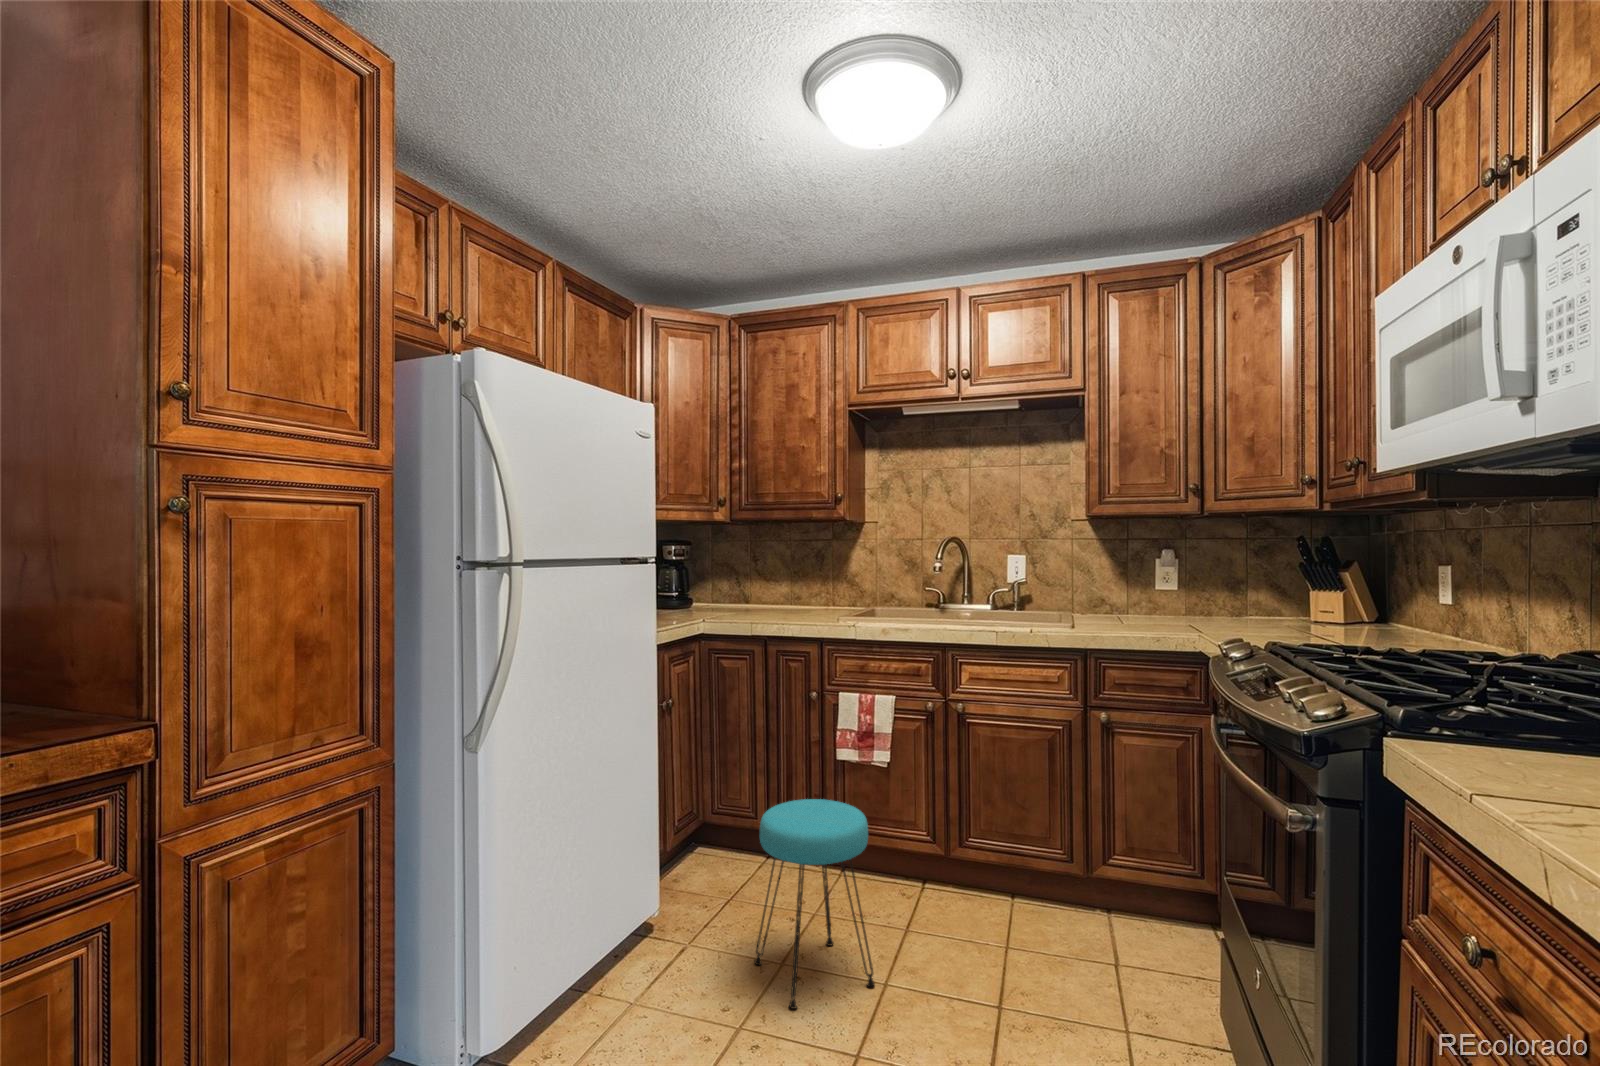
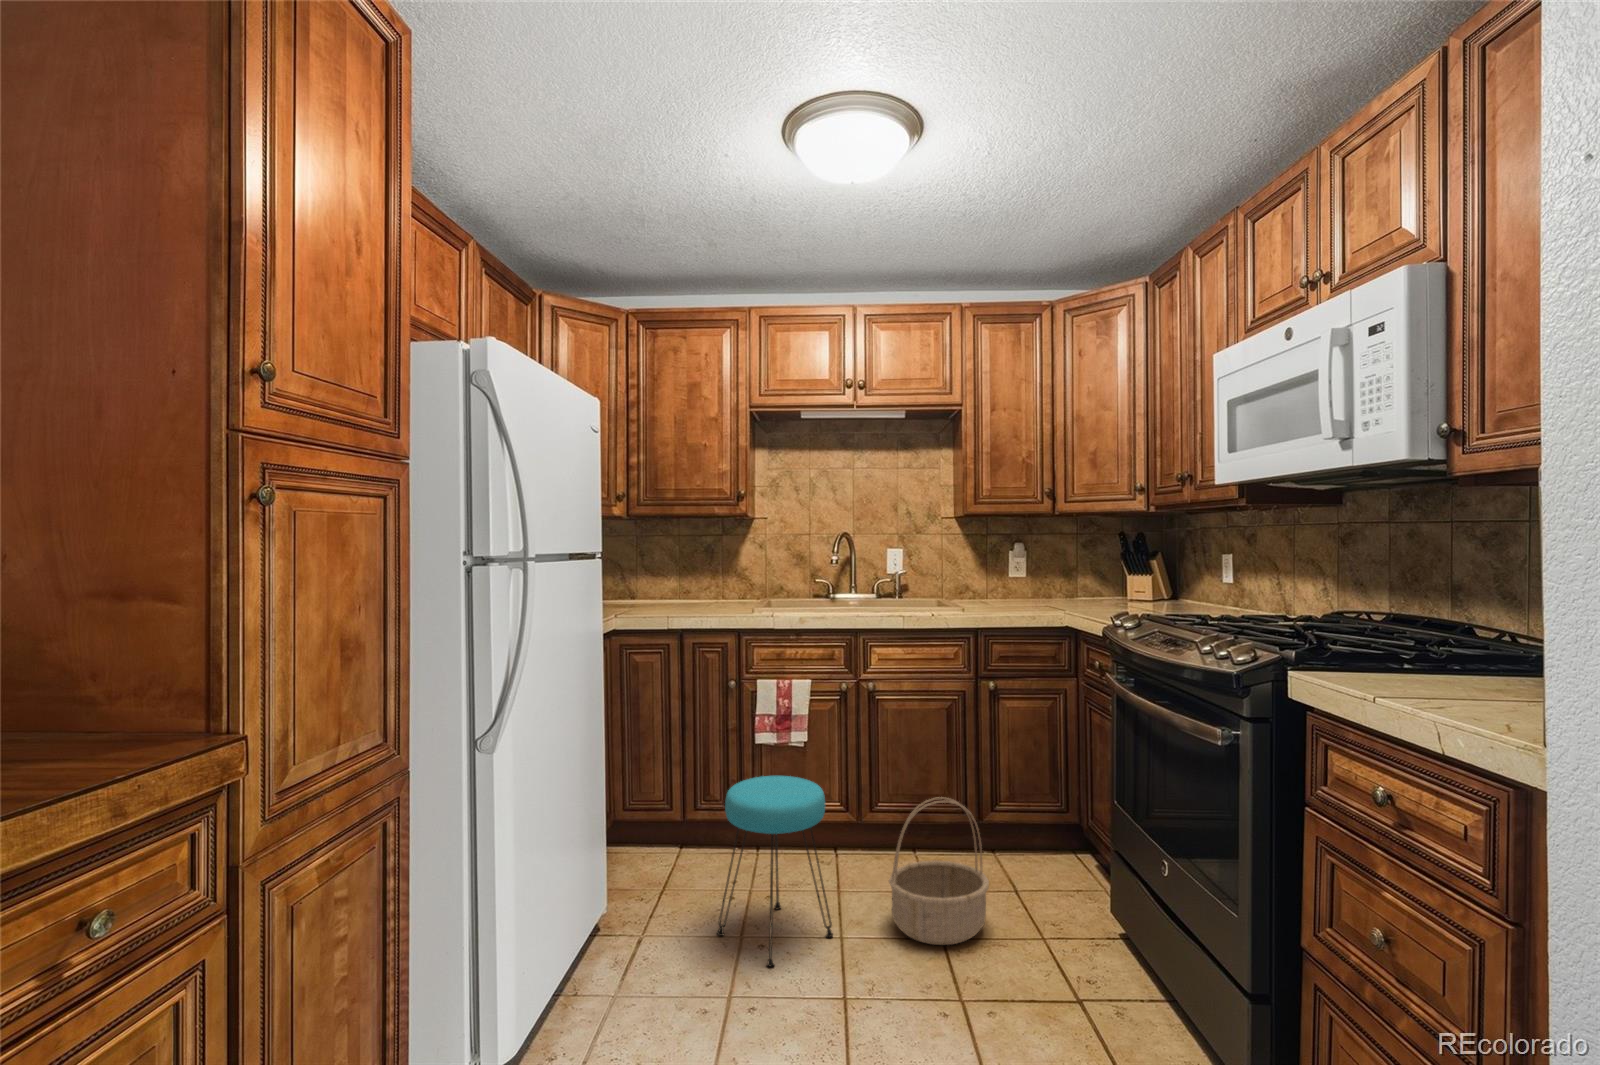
basket: none [941,845,1063,1020] -> present [889,797,989,945]

